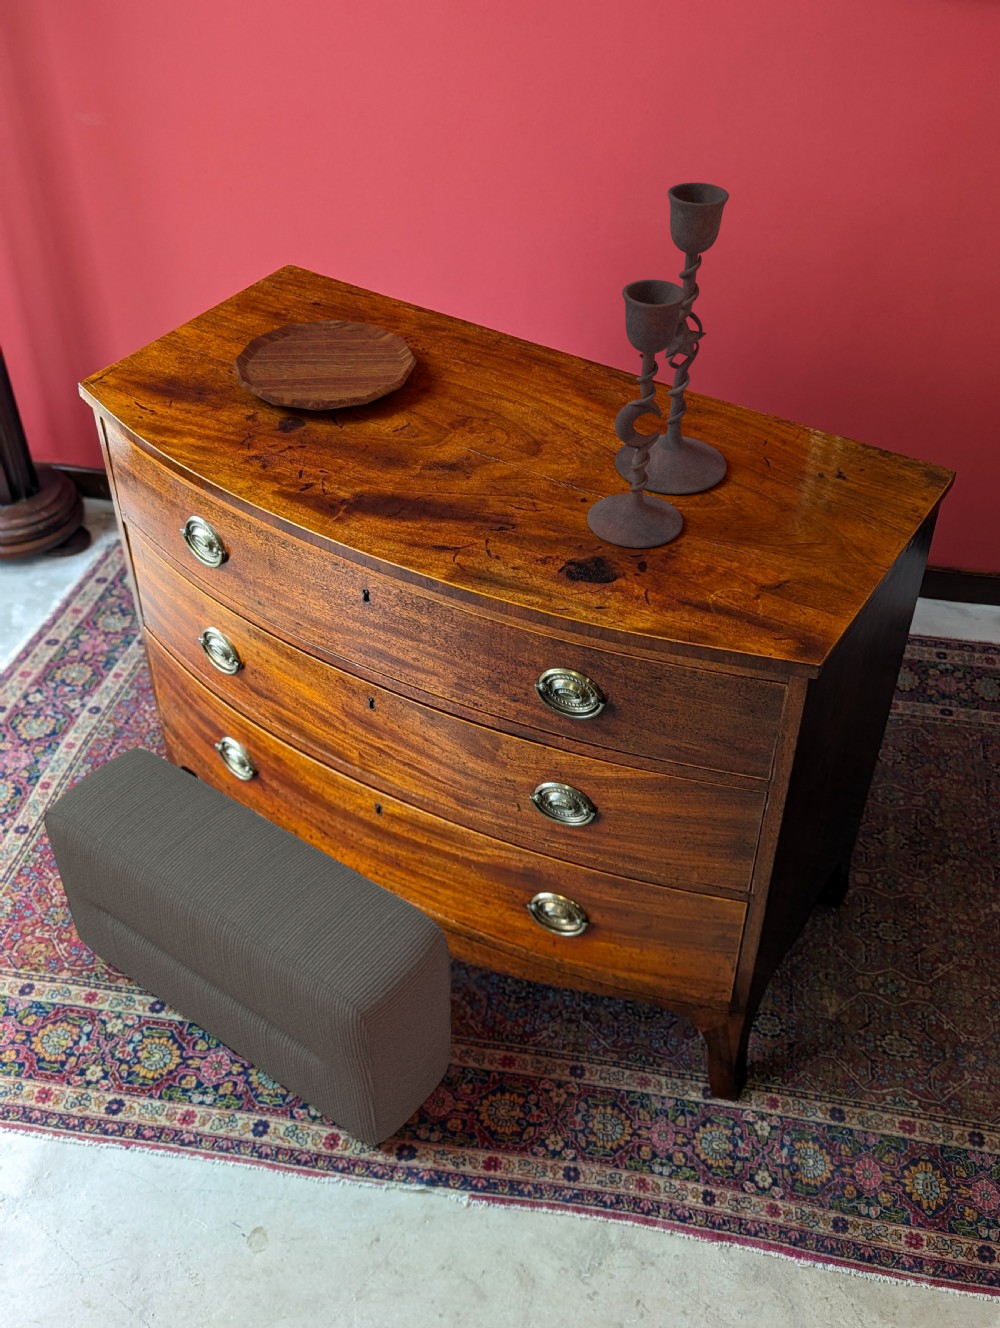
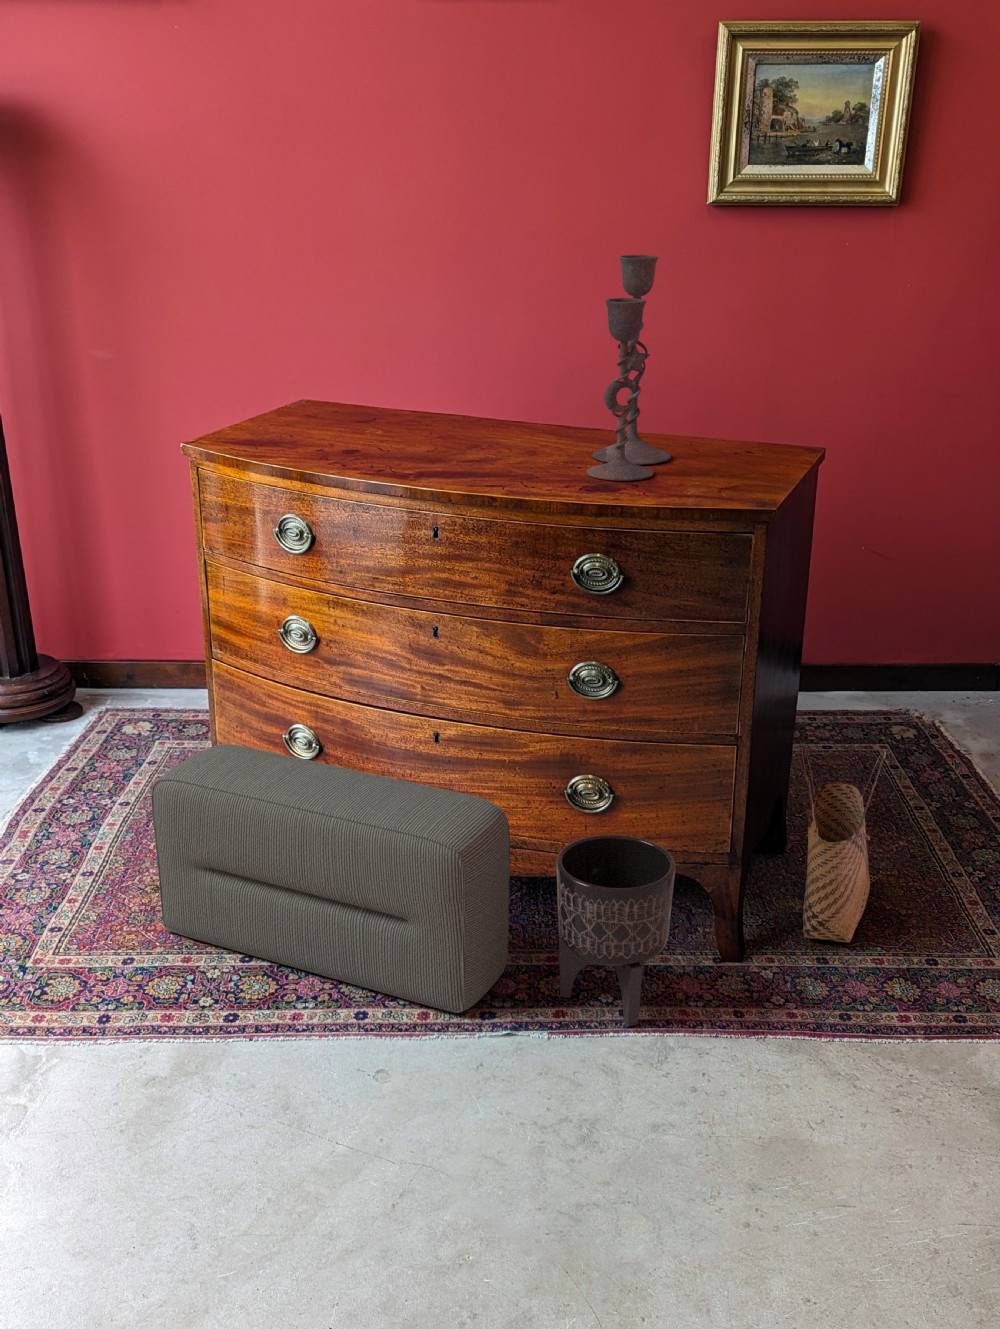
tray: present [233,319,417,410] -> none [299,411,432,444]
woven basket: none [824,850,965,1093] -> present [802,743,886,943]
planter: none [492,972,643,1201] -> present [556,835,675,1026]

